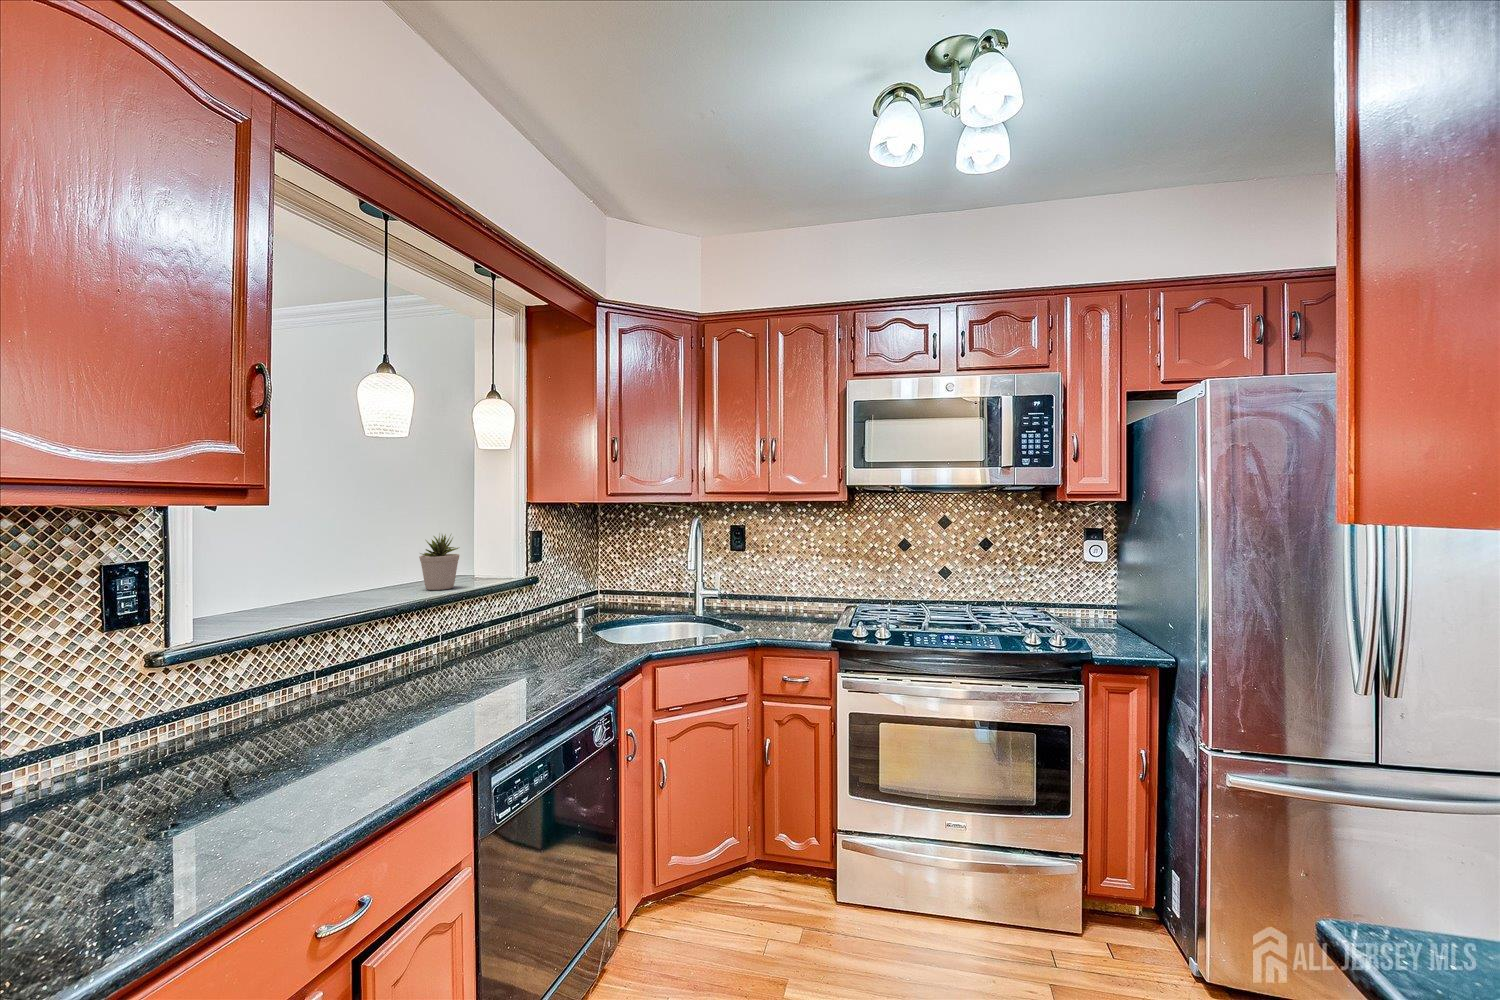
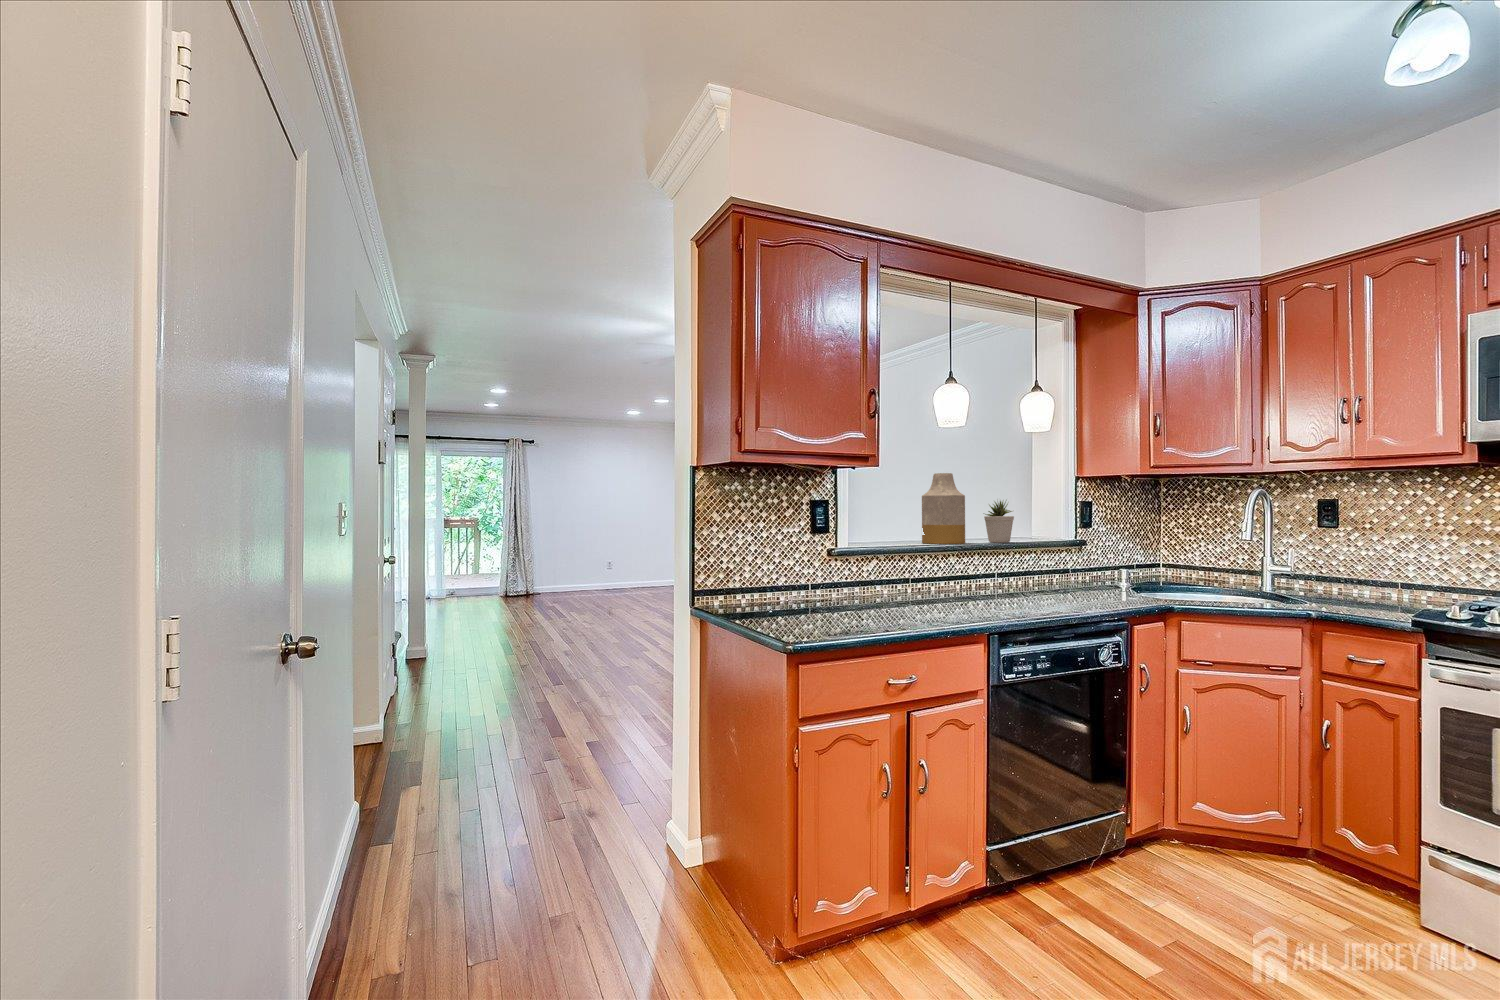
vase: none [327,501,396,604] -> present [922,473,965,544]

